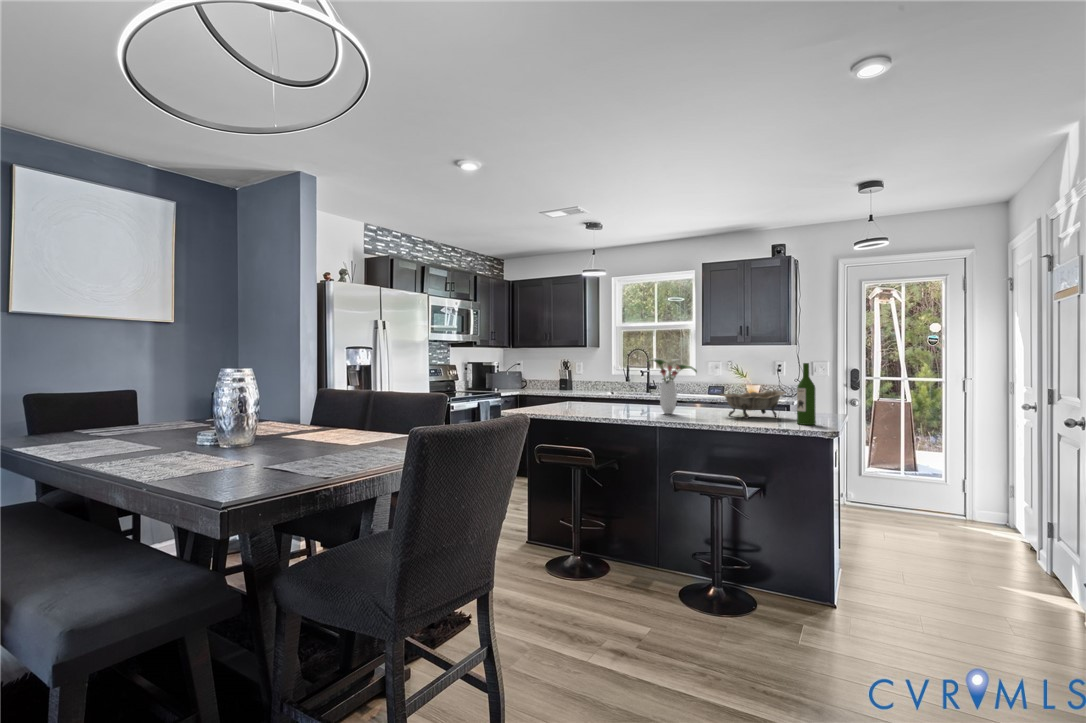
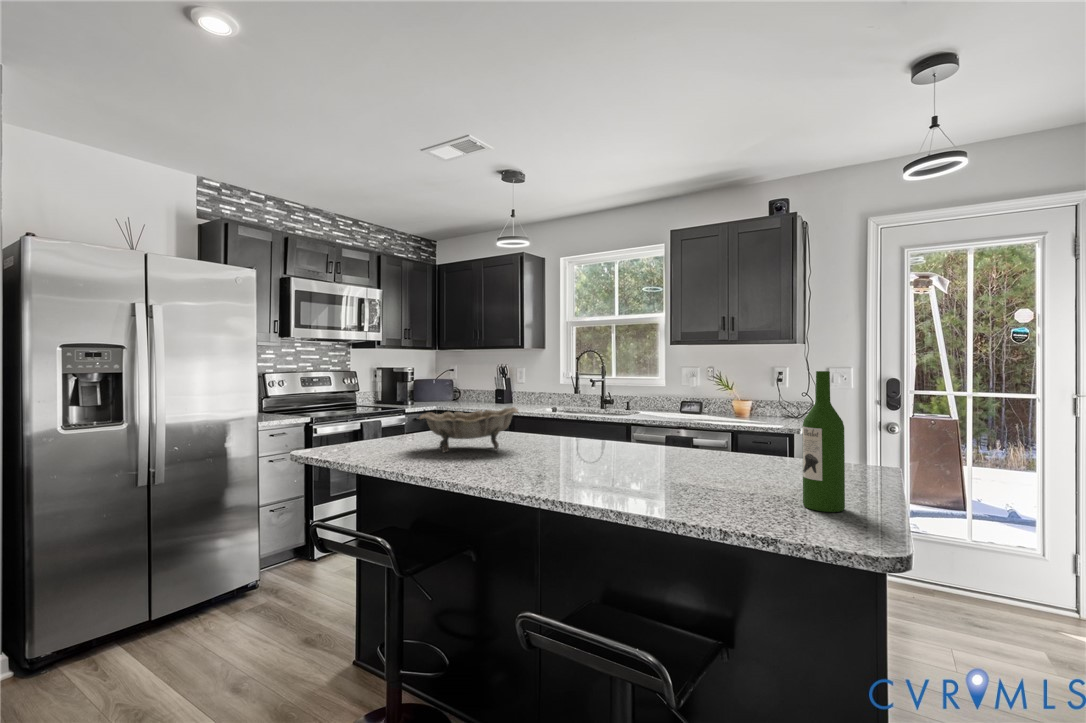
flower arrangement: present [647,358,697,414] -> none [515,359,609,464]
decorative bowl: present [720,390,786,419] -> present [419,407,518,453]

